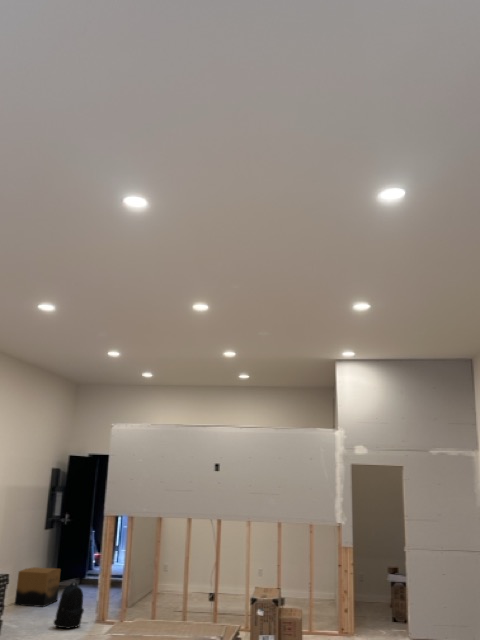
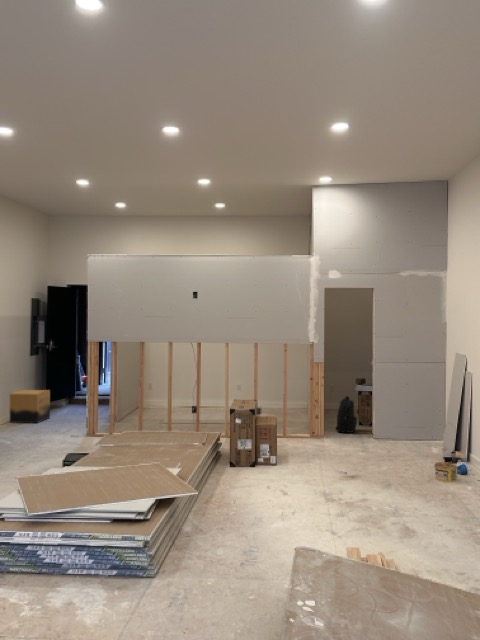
backpack: present [54,582,84,629] -> present [335,396,357,433]

